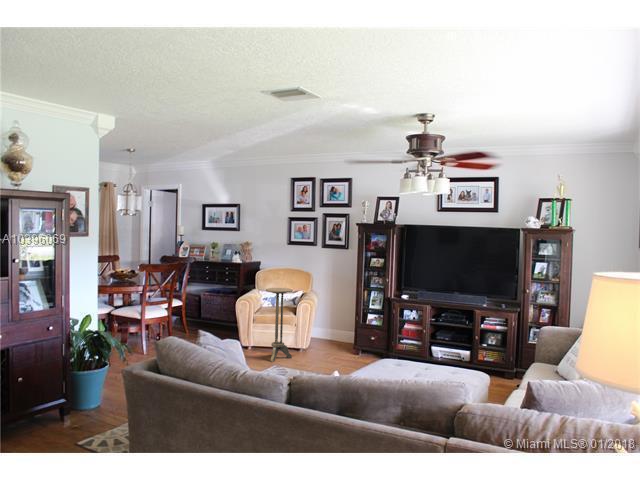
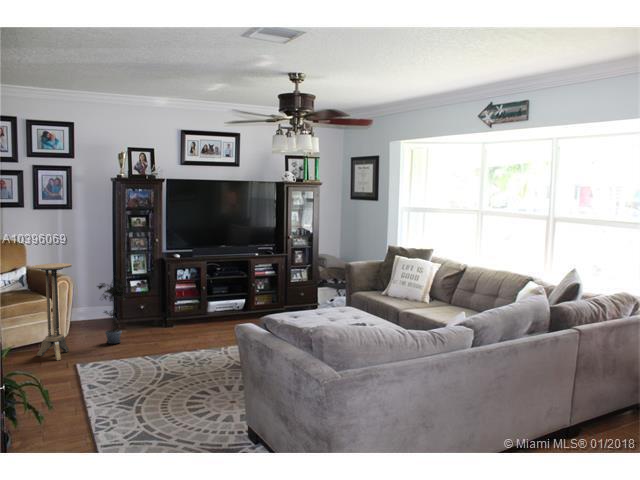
potted plant: none [316,306,341,363] -> present [97,279,134,344]

